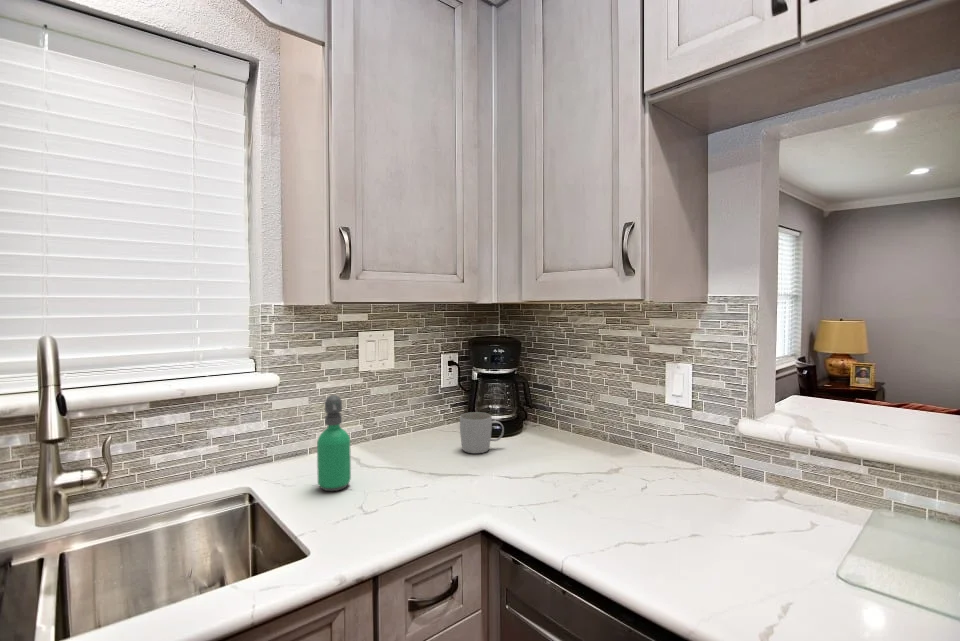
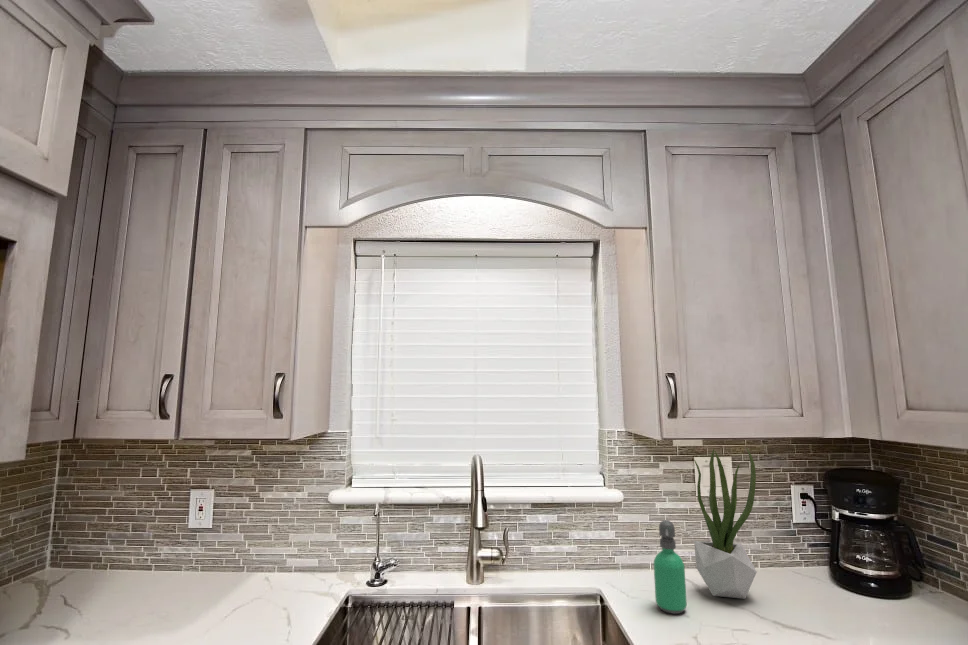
potted plant: none [358,316,420,465] -> present [694,449,757,599]
mug: present [460,412,504,453] -> none [813,559,877,612]

